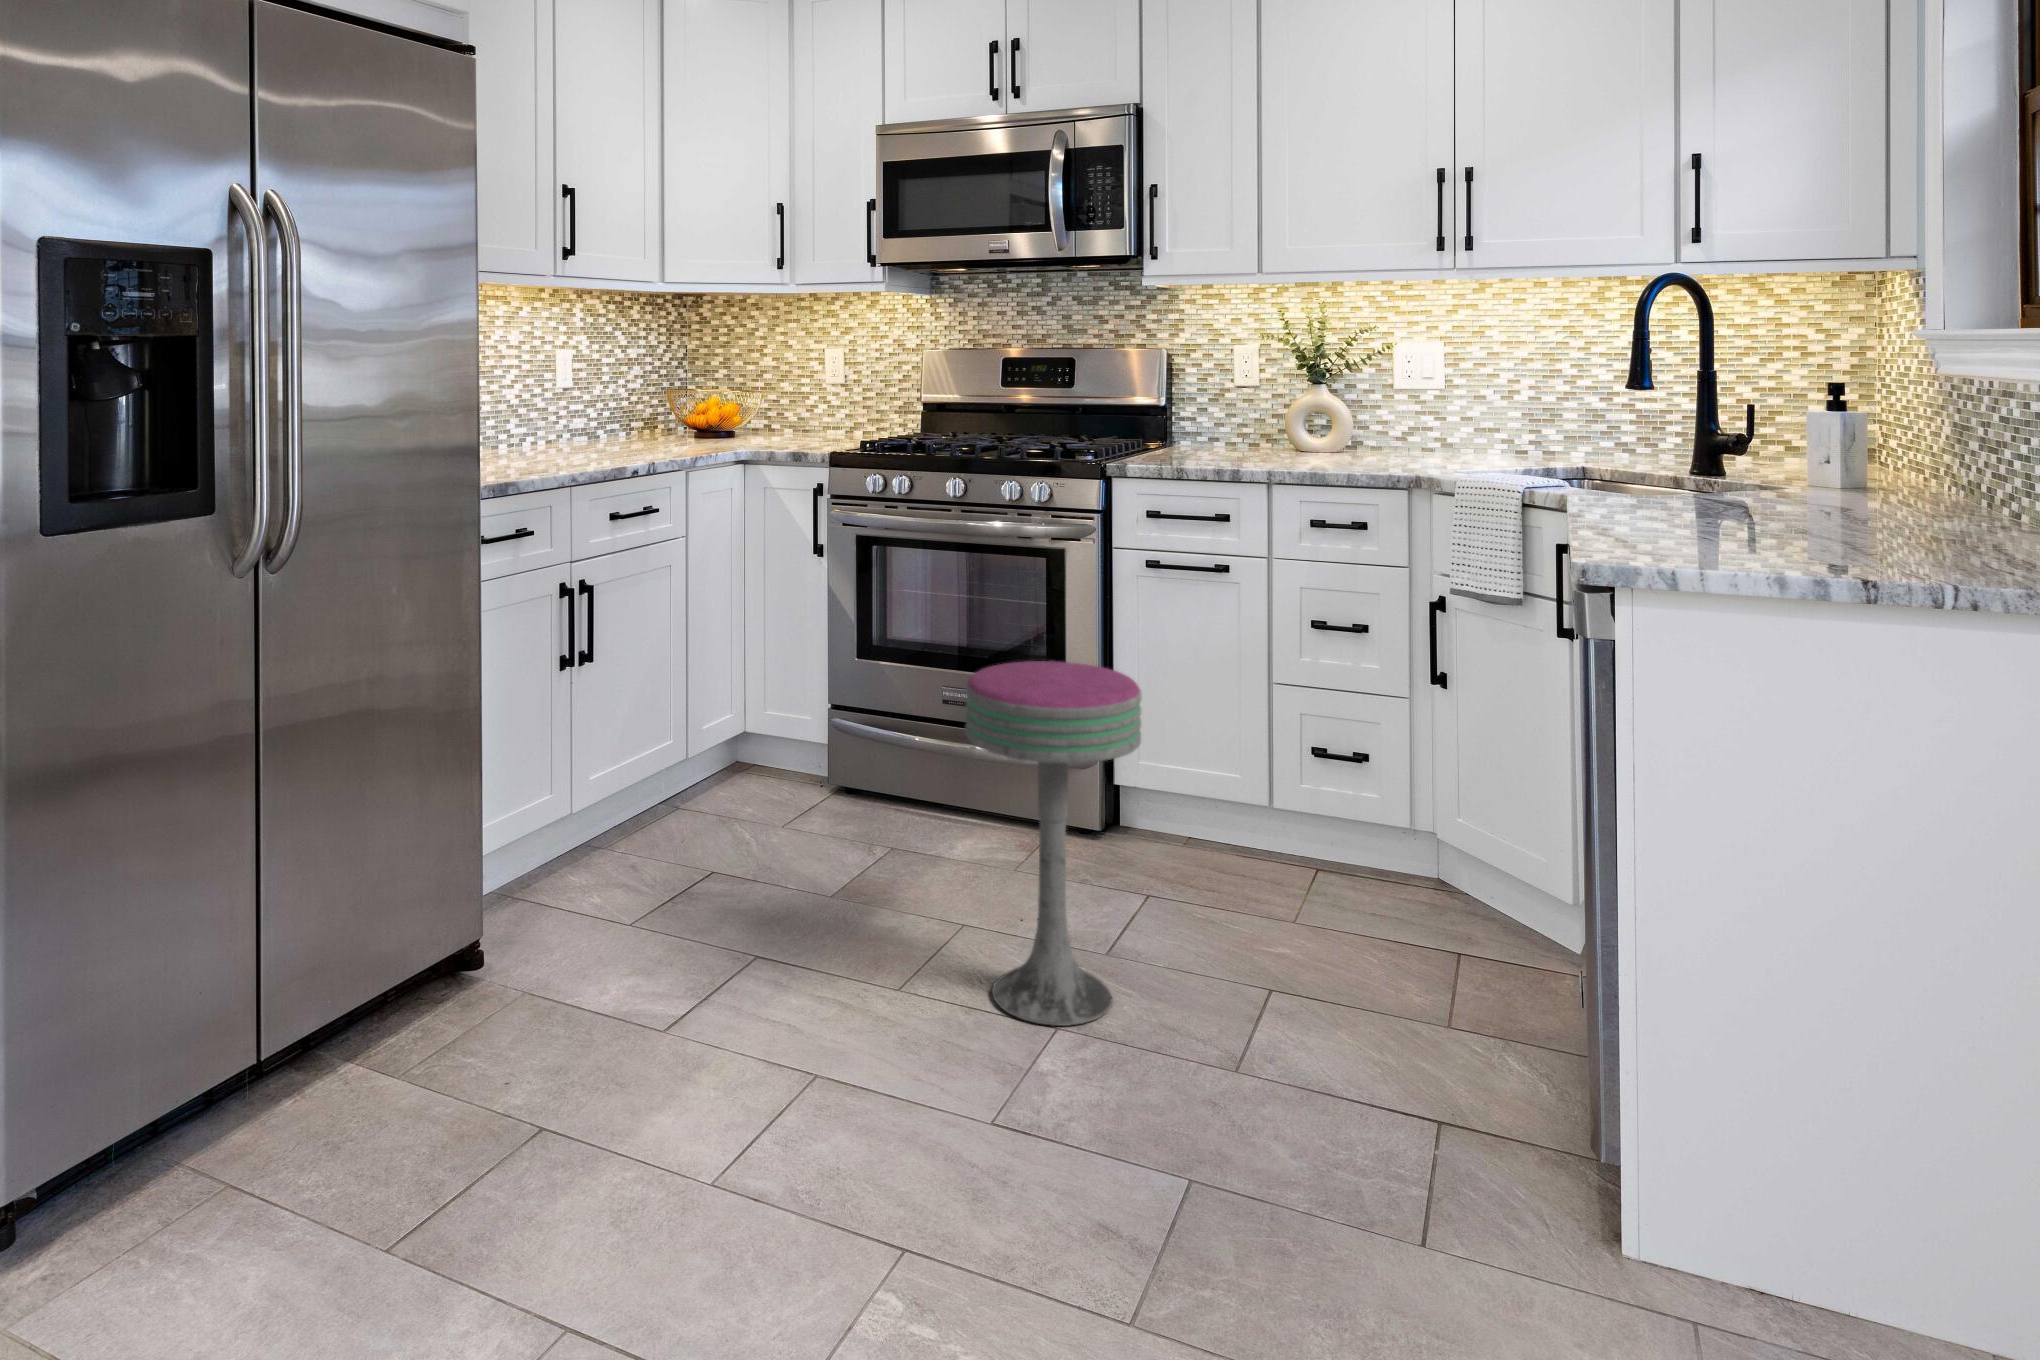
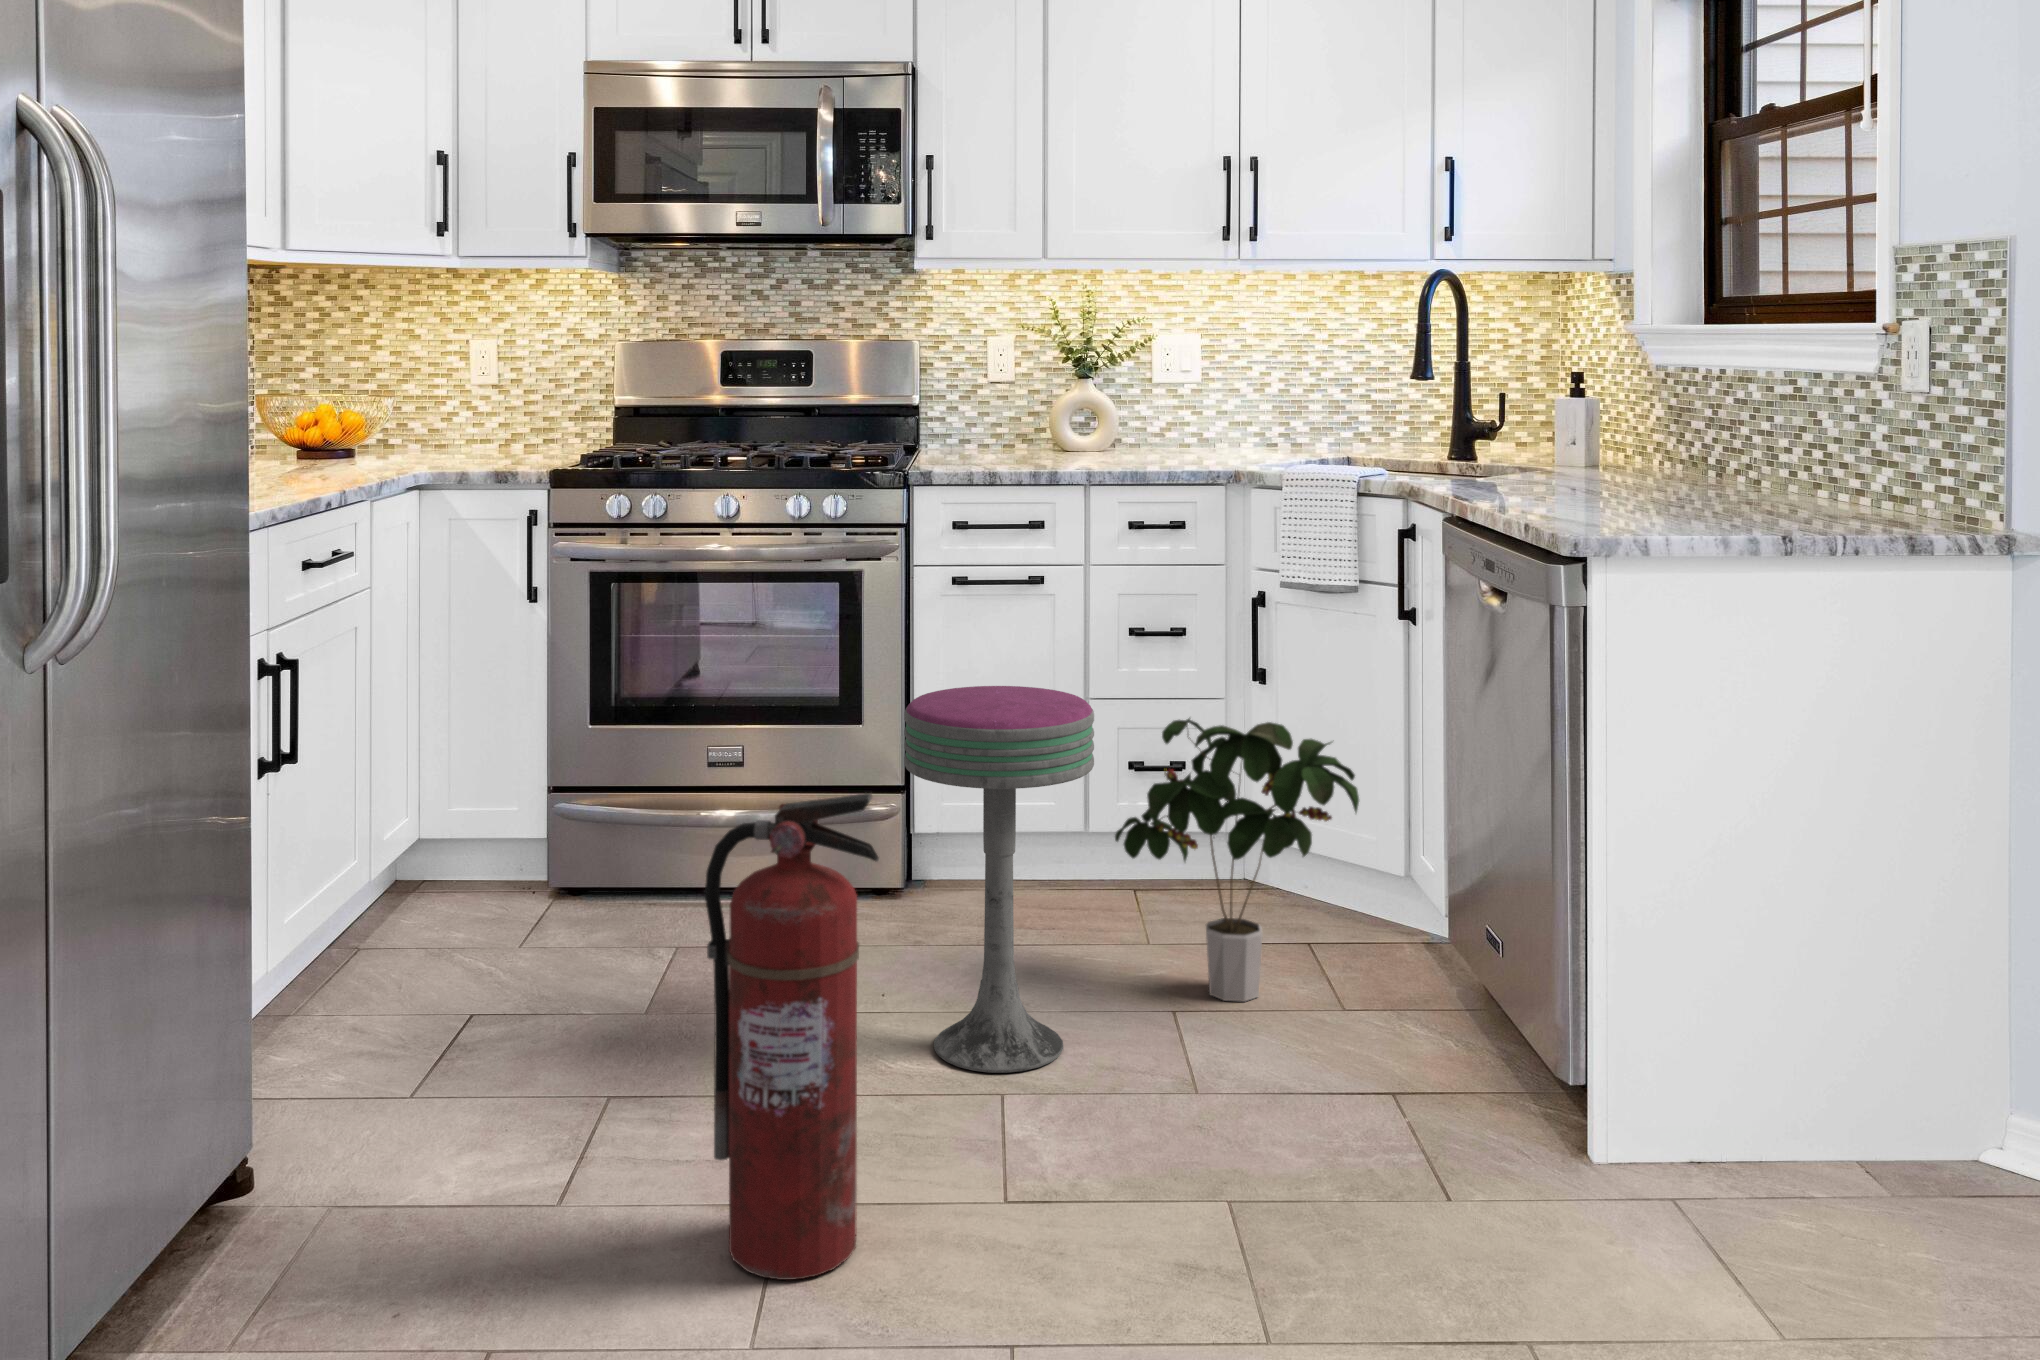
potted plant: none [1221,714,1446,1007] -> present [1115,718,1359,1002]
fire extinguisher: none [663,748,785,1172] -> present [705,793,879,1280]

